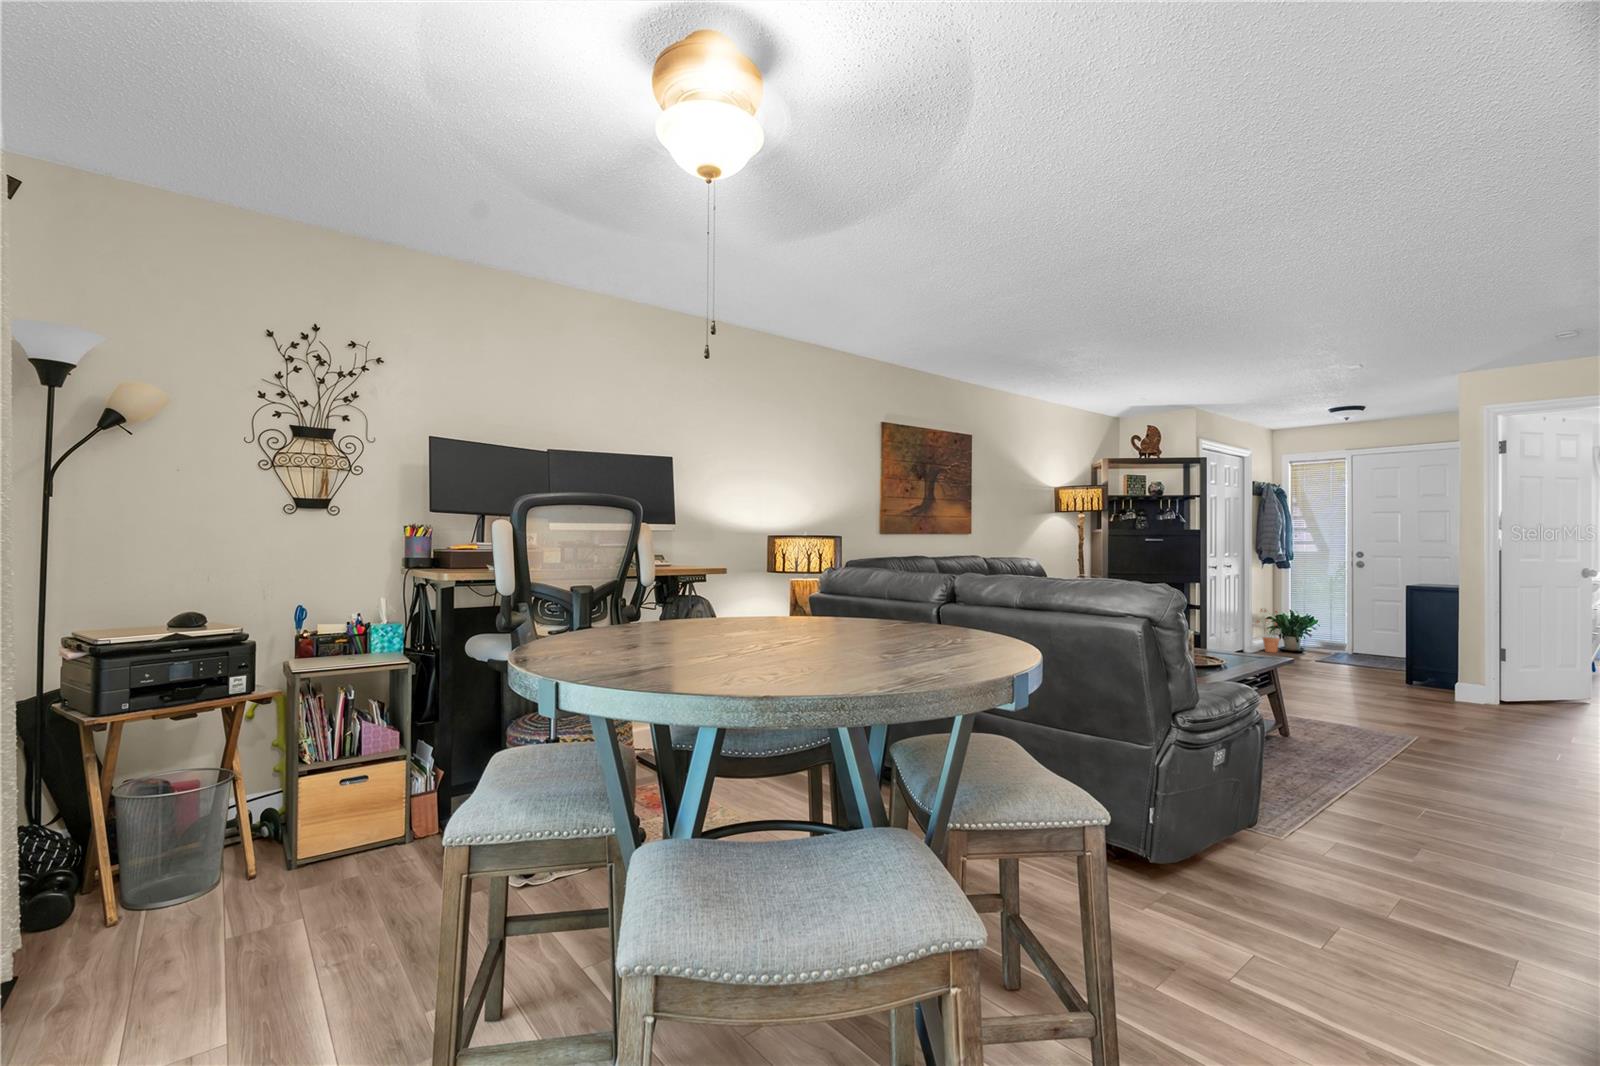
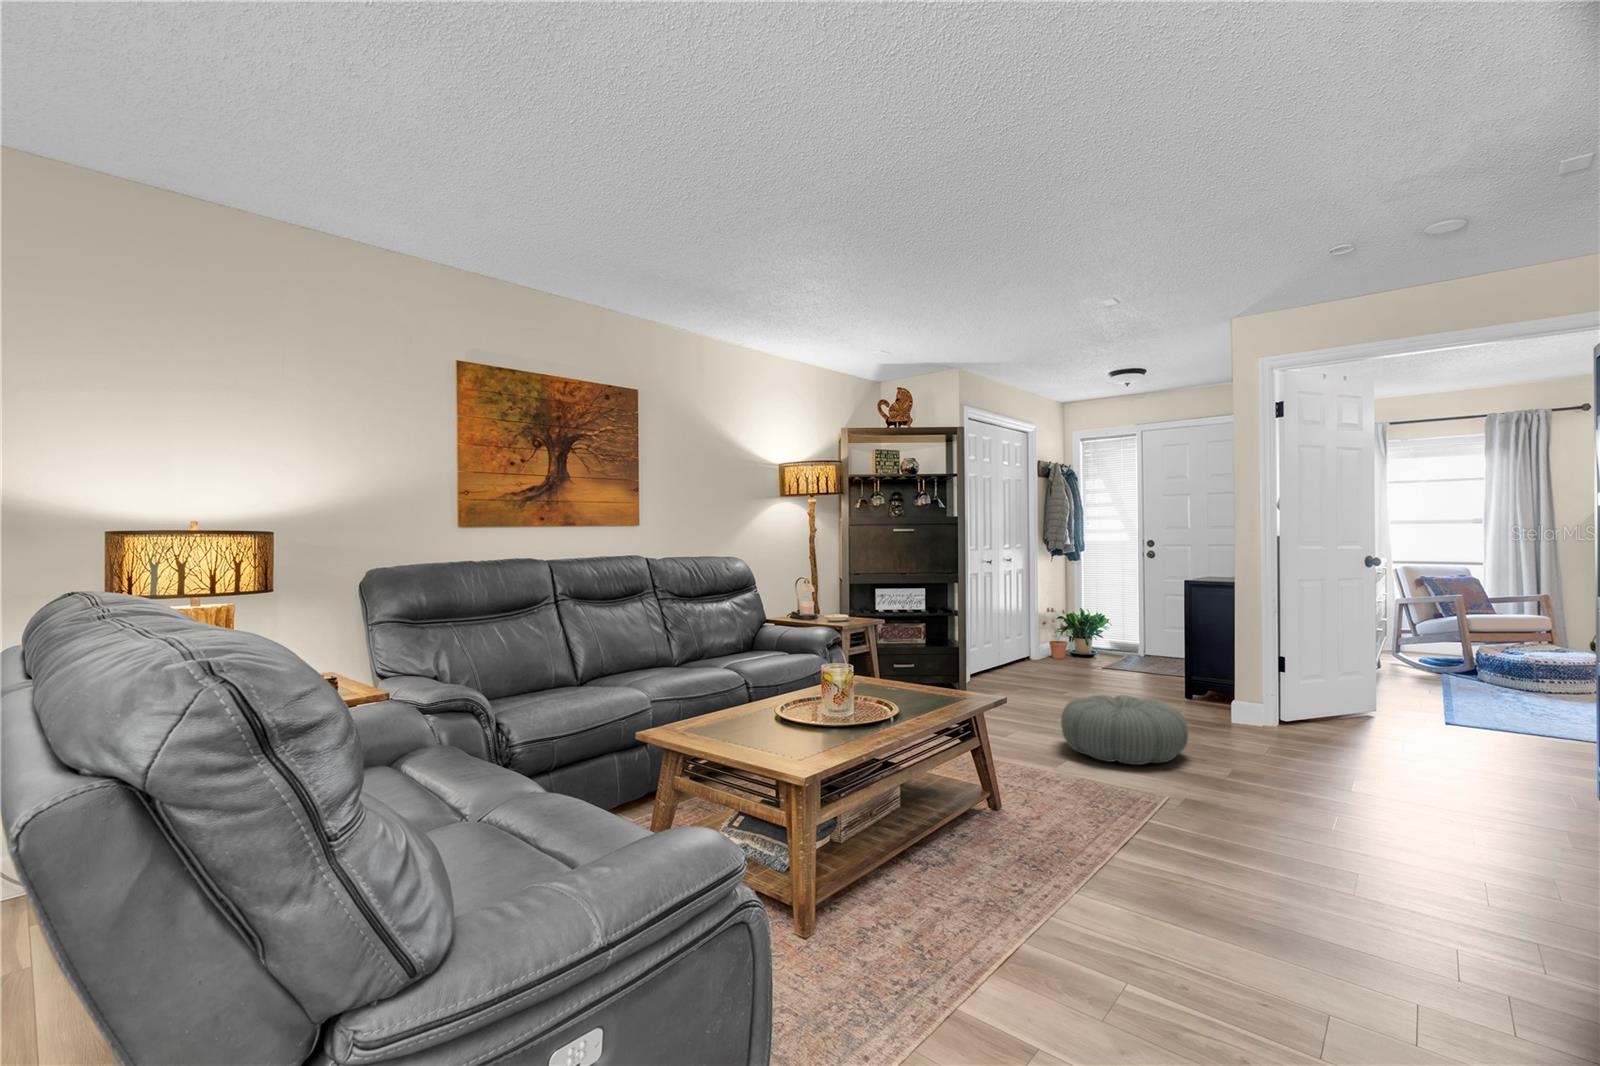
pouf: none [1316,671,1429,721] -> present [1061,695,1188,765]

